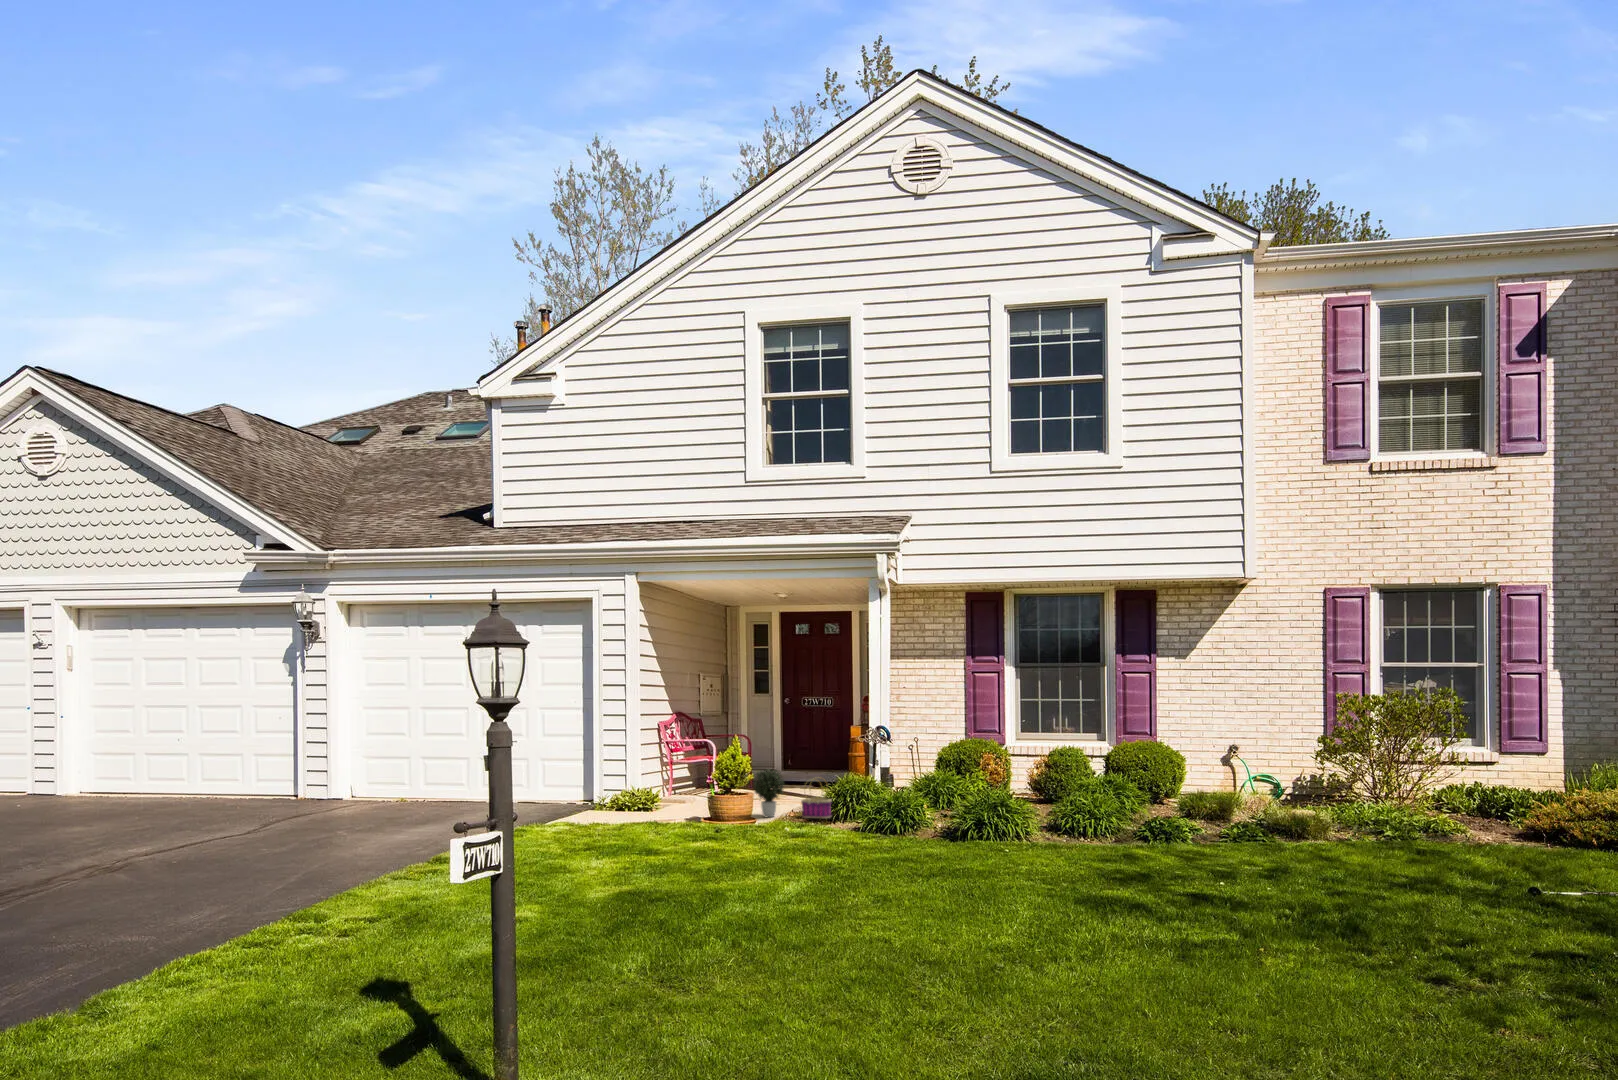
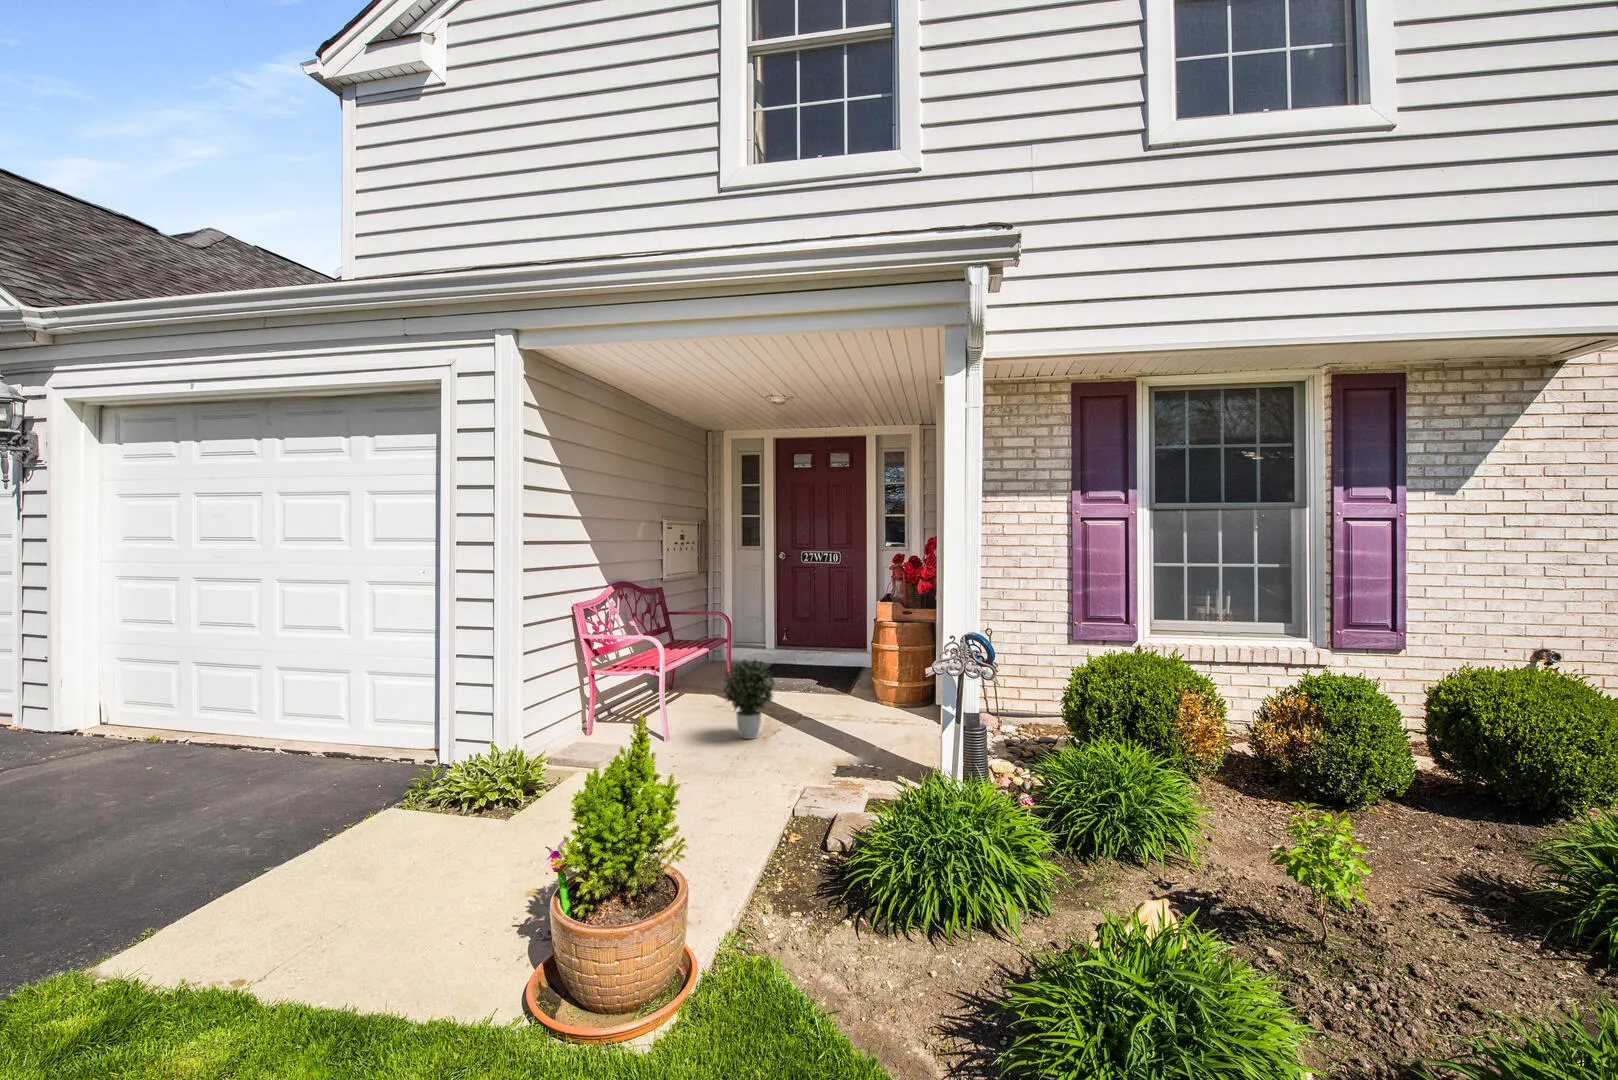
basket: present [801,778,832,818] -> none [802,675,852,746]

